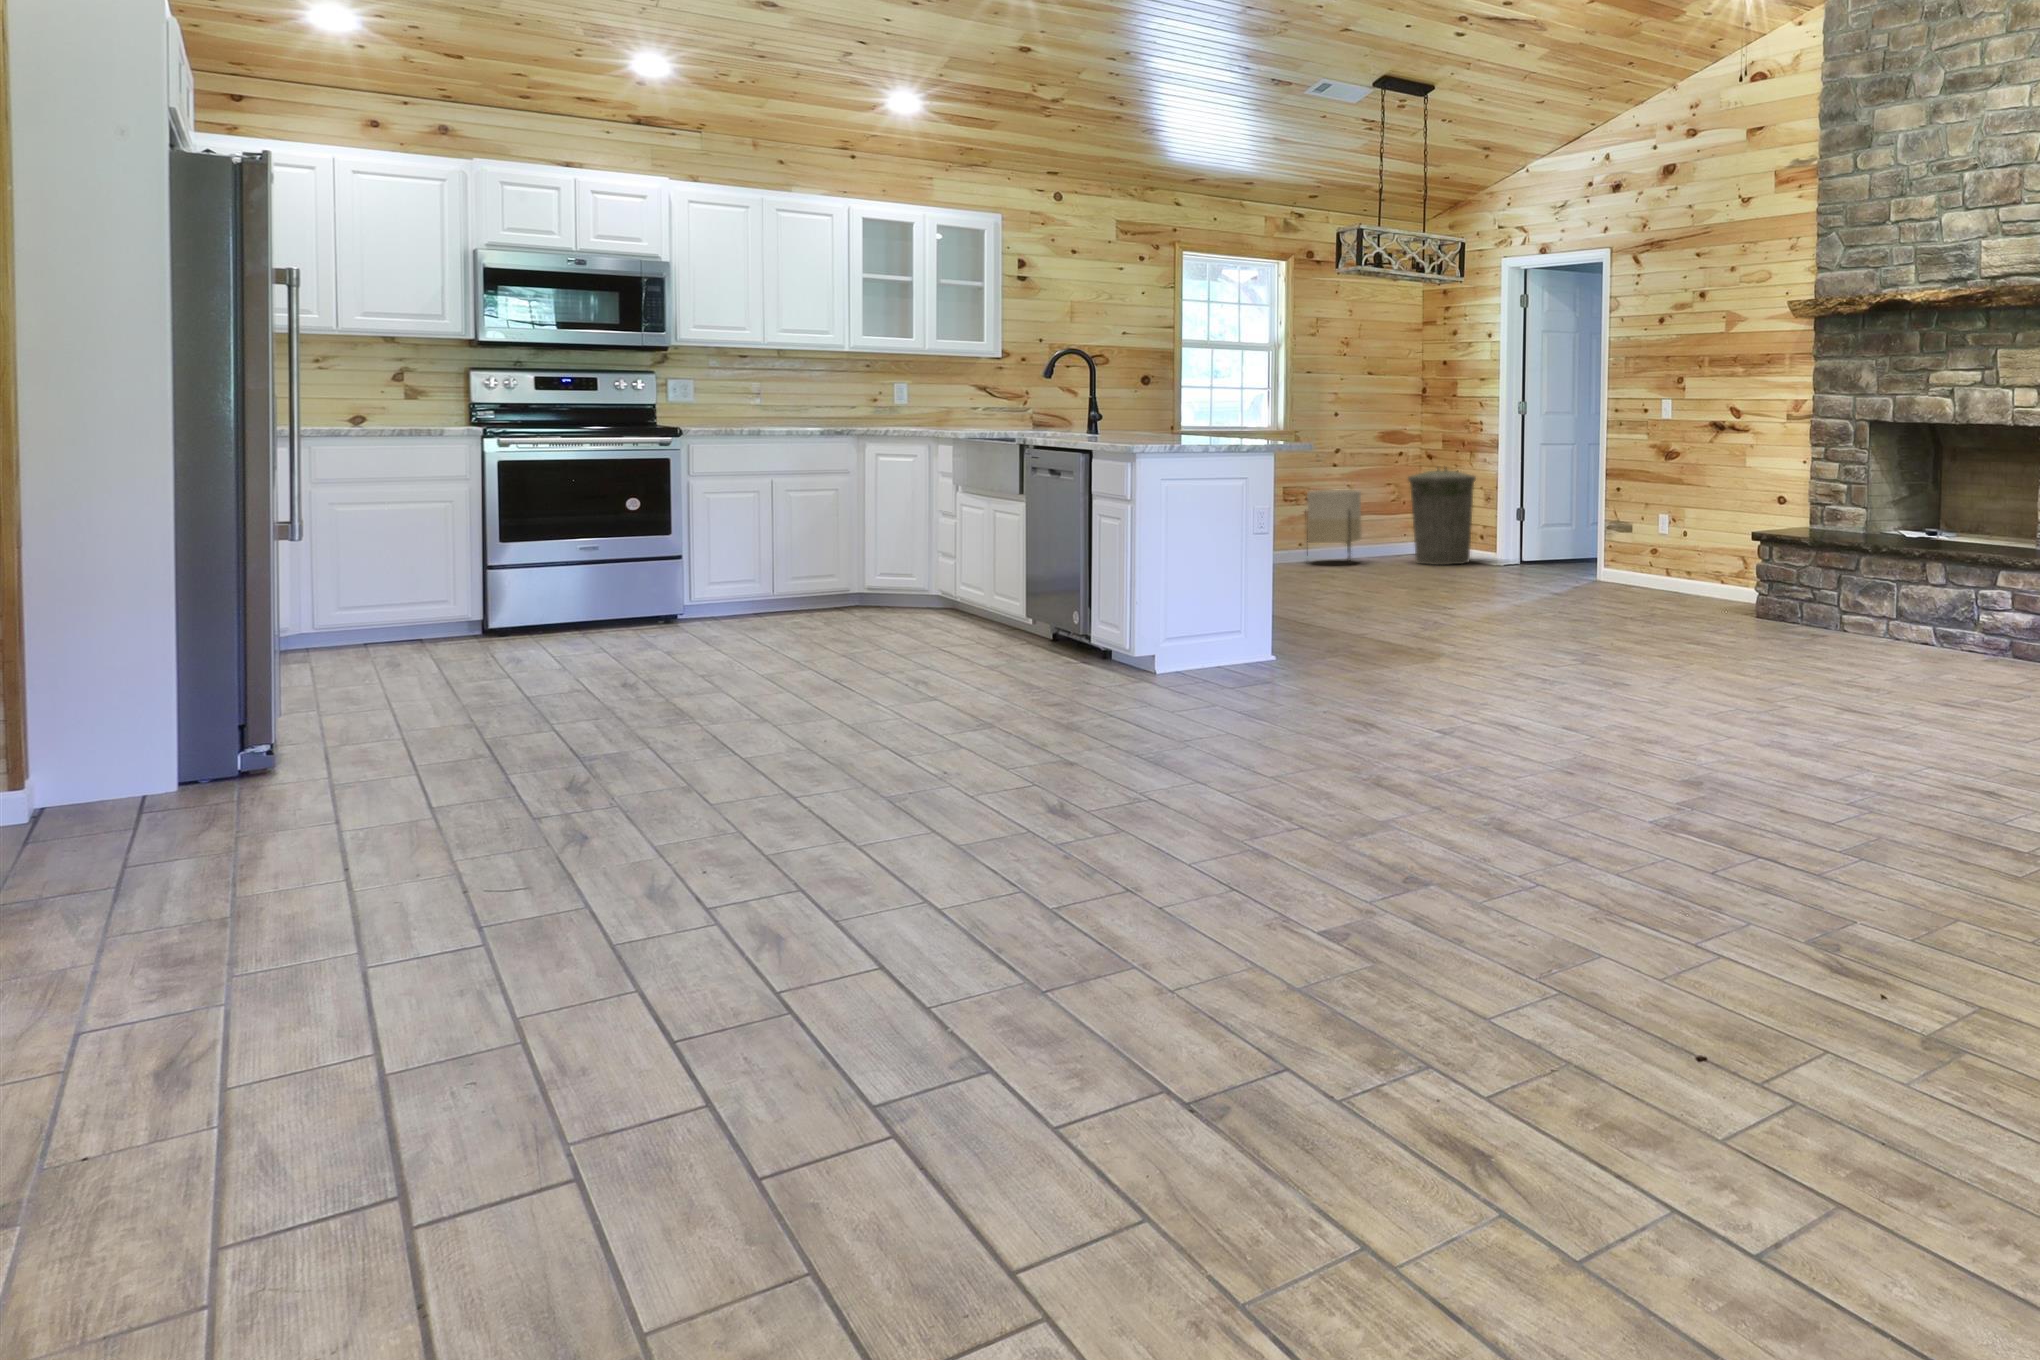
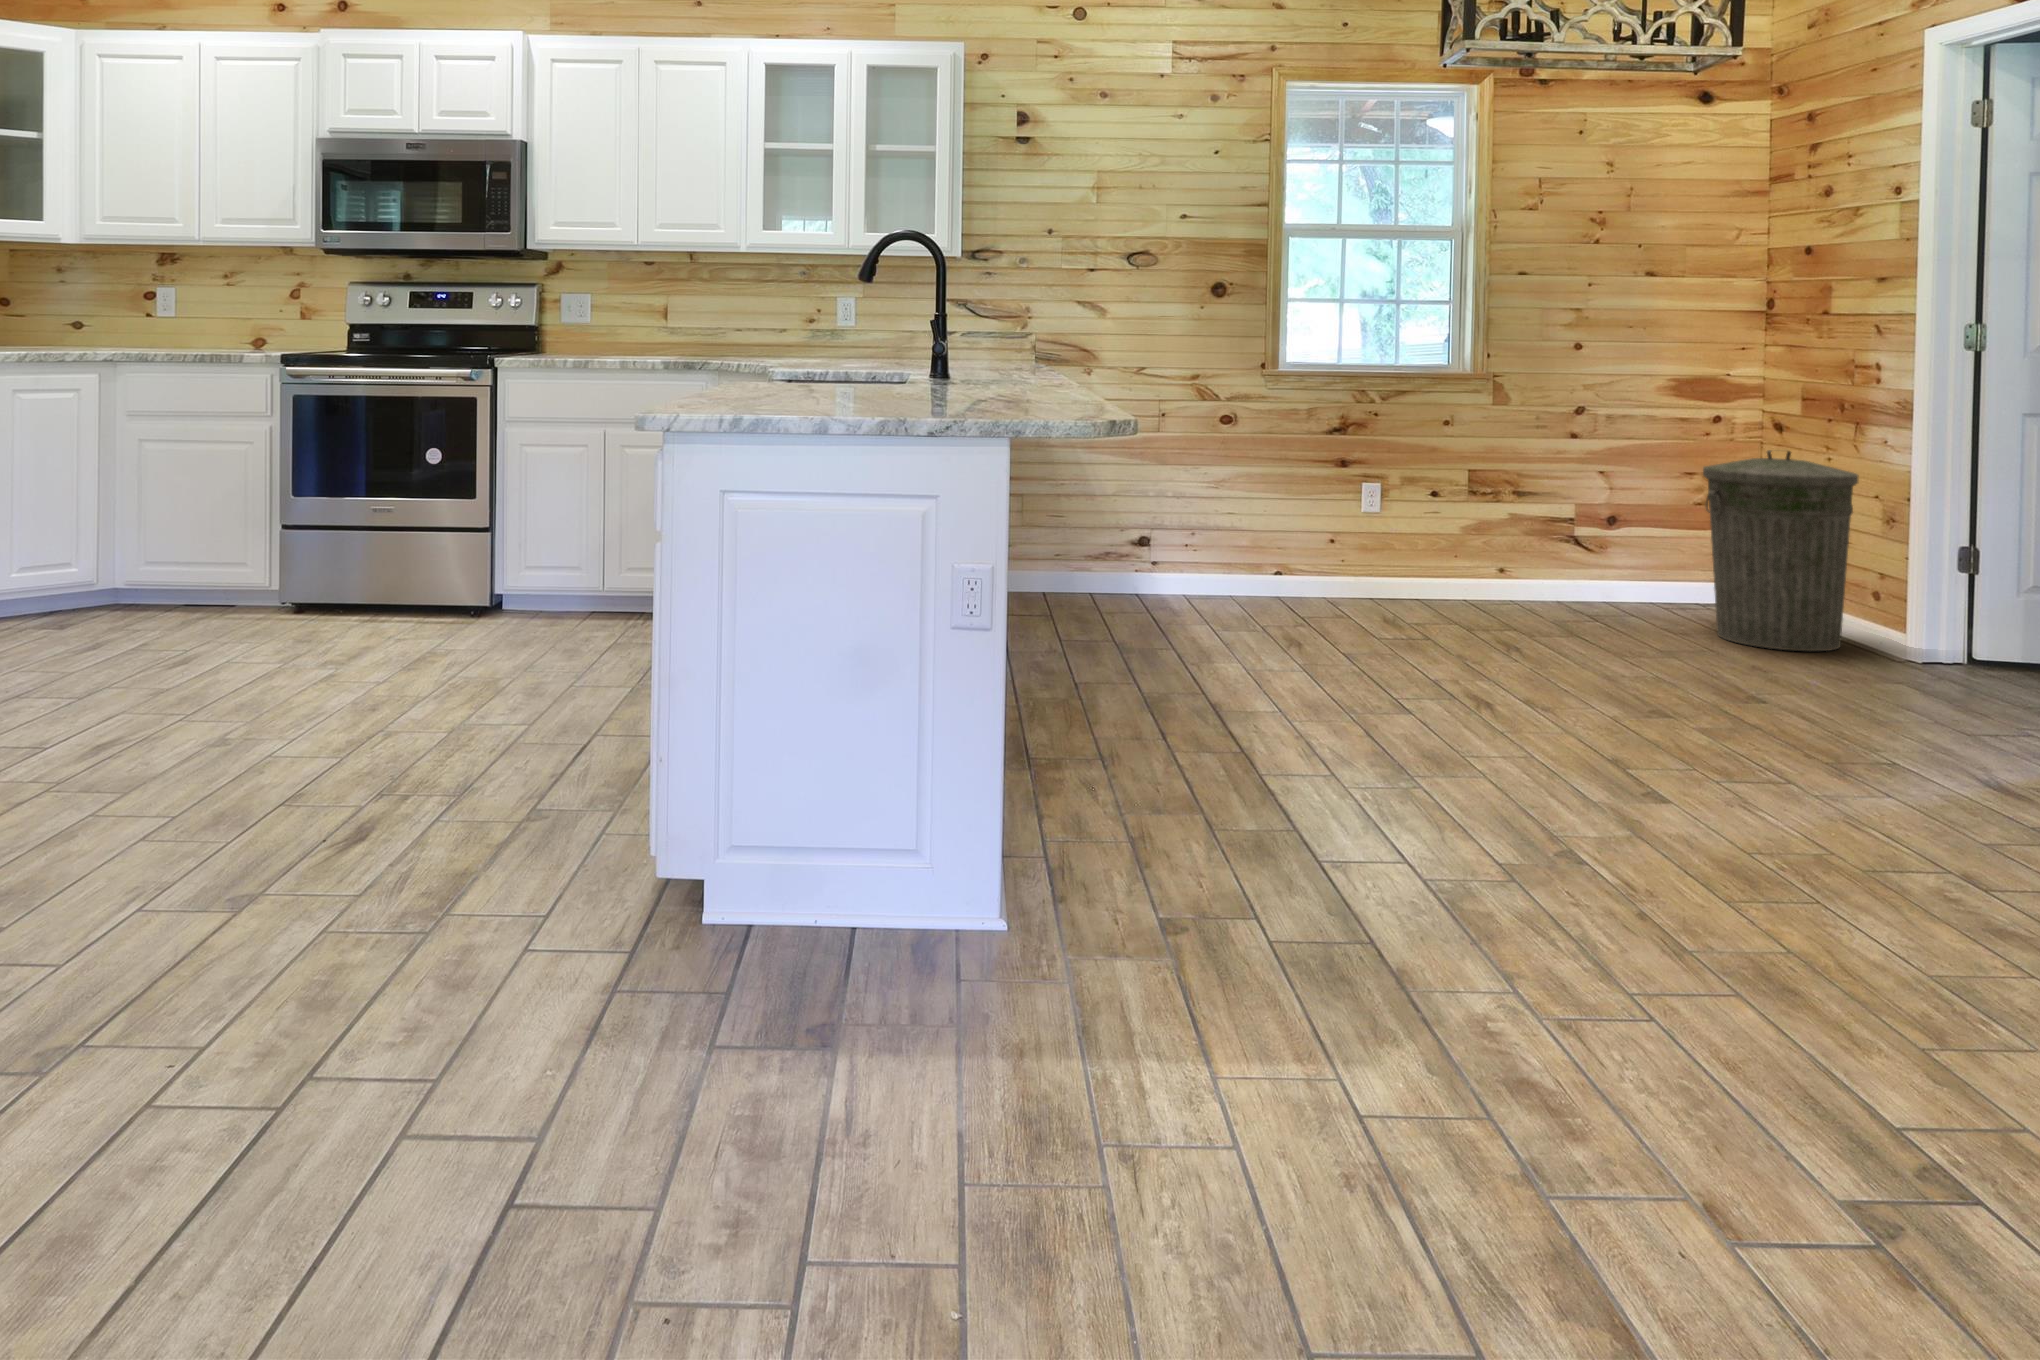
planter: present [1307,490,1362,560] -> none [1499,479,1607,623]

